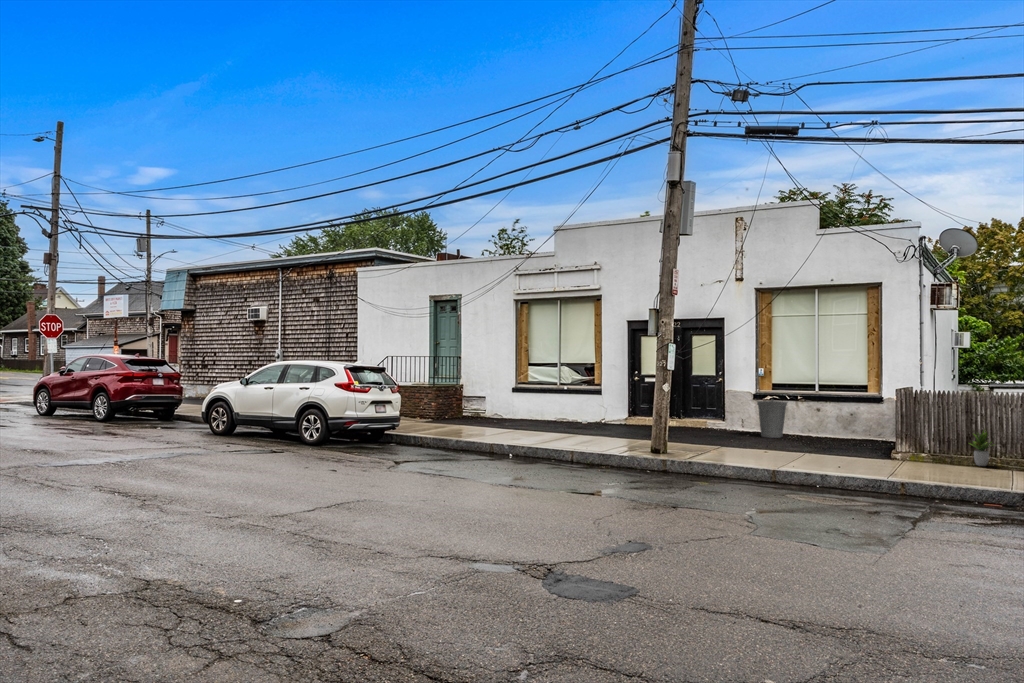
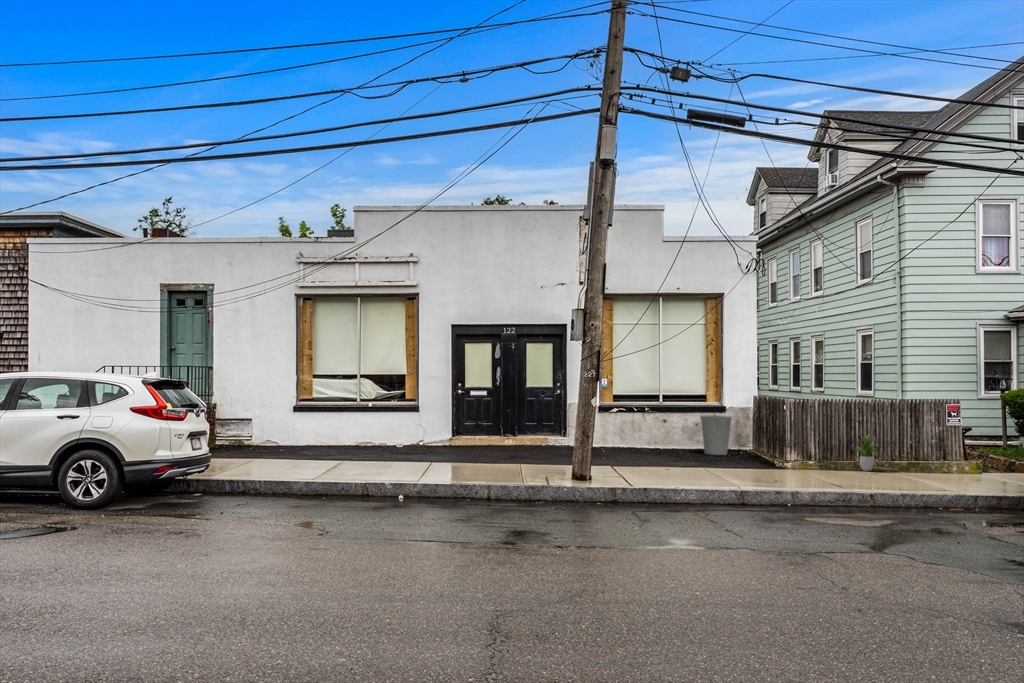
trash can: present [757,399,787,438] -> present [700,413,732,455]

